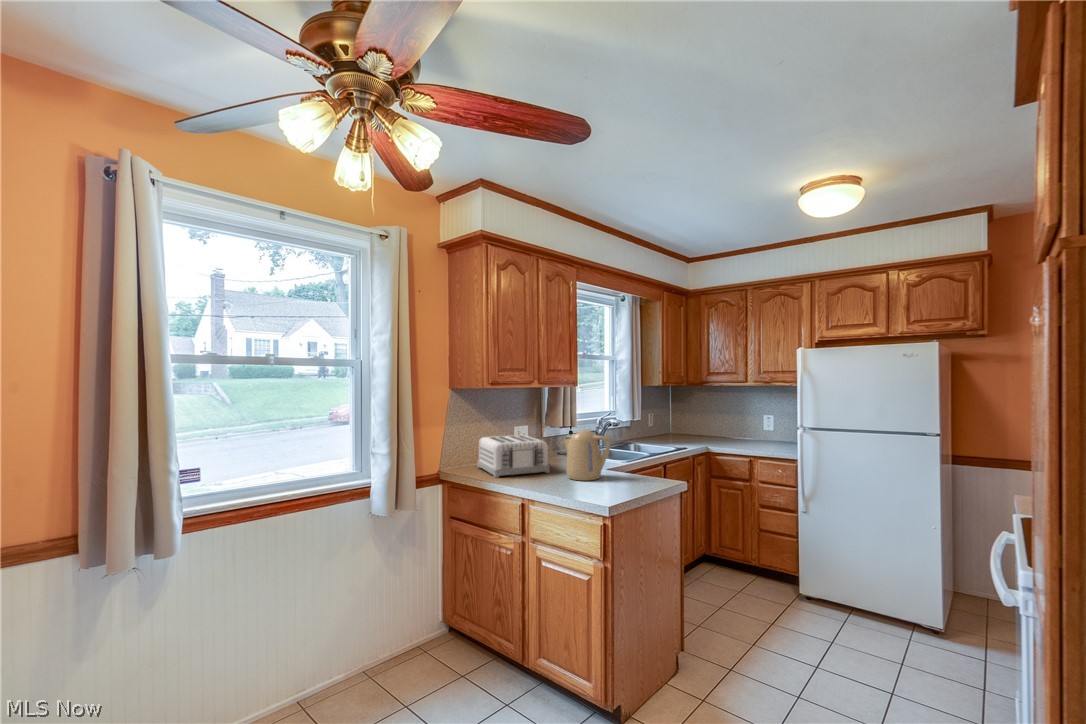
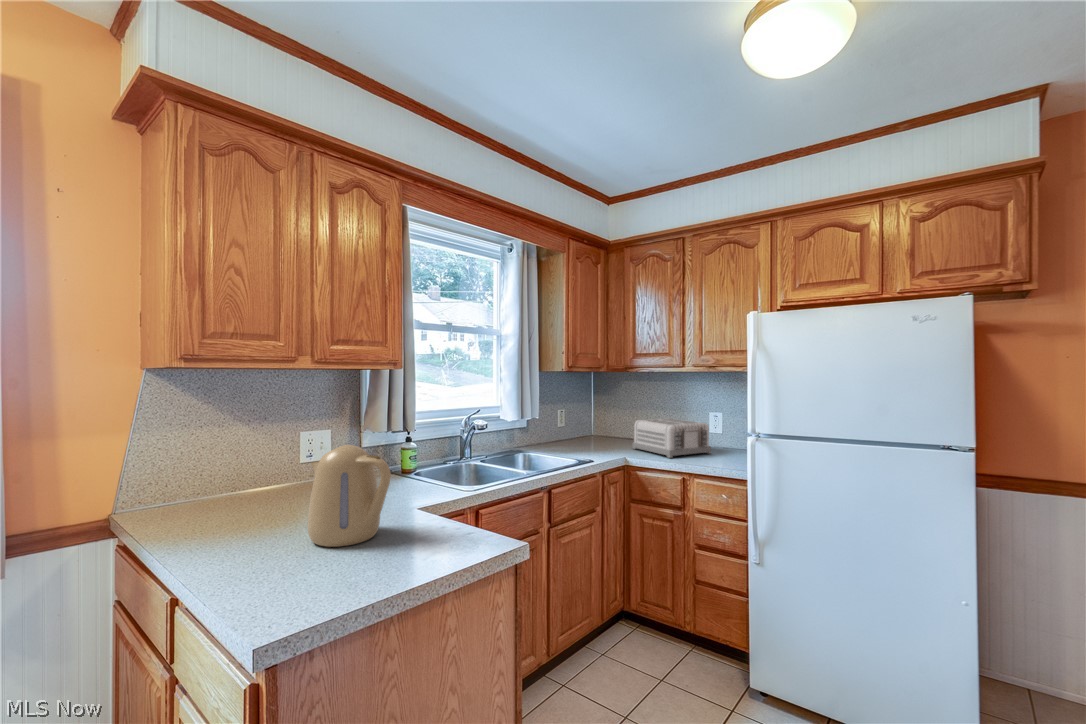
toaster: present [477,435,550,478] -> present [632,418,711,458]

